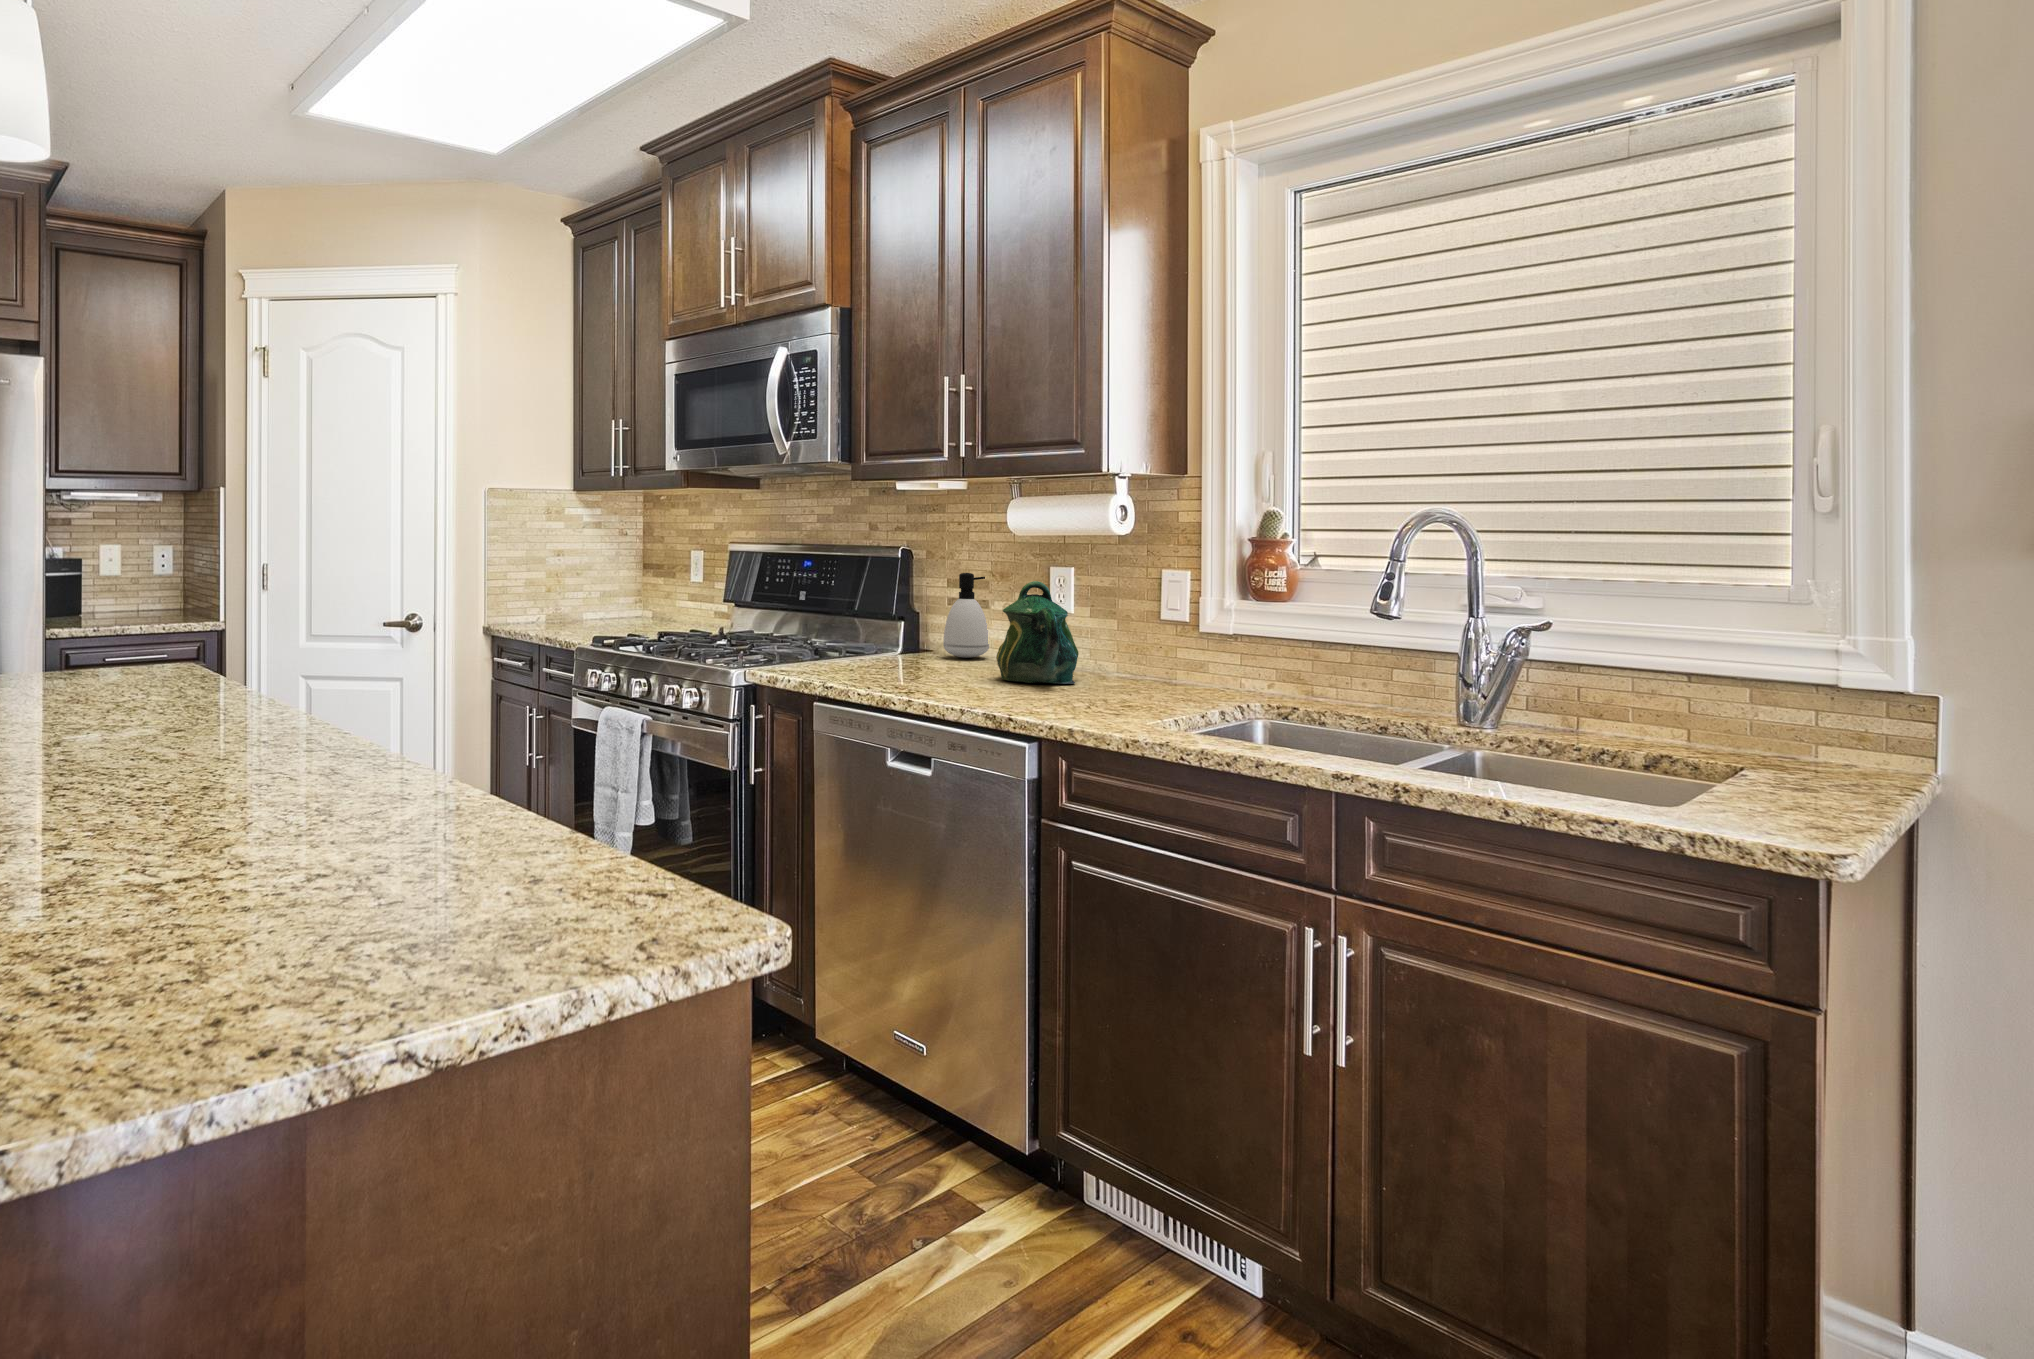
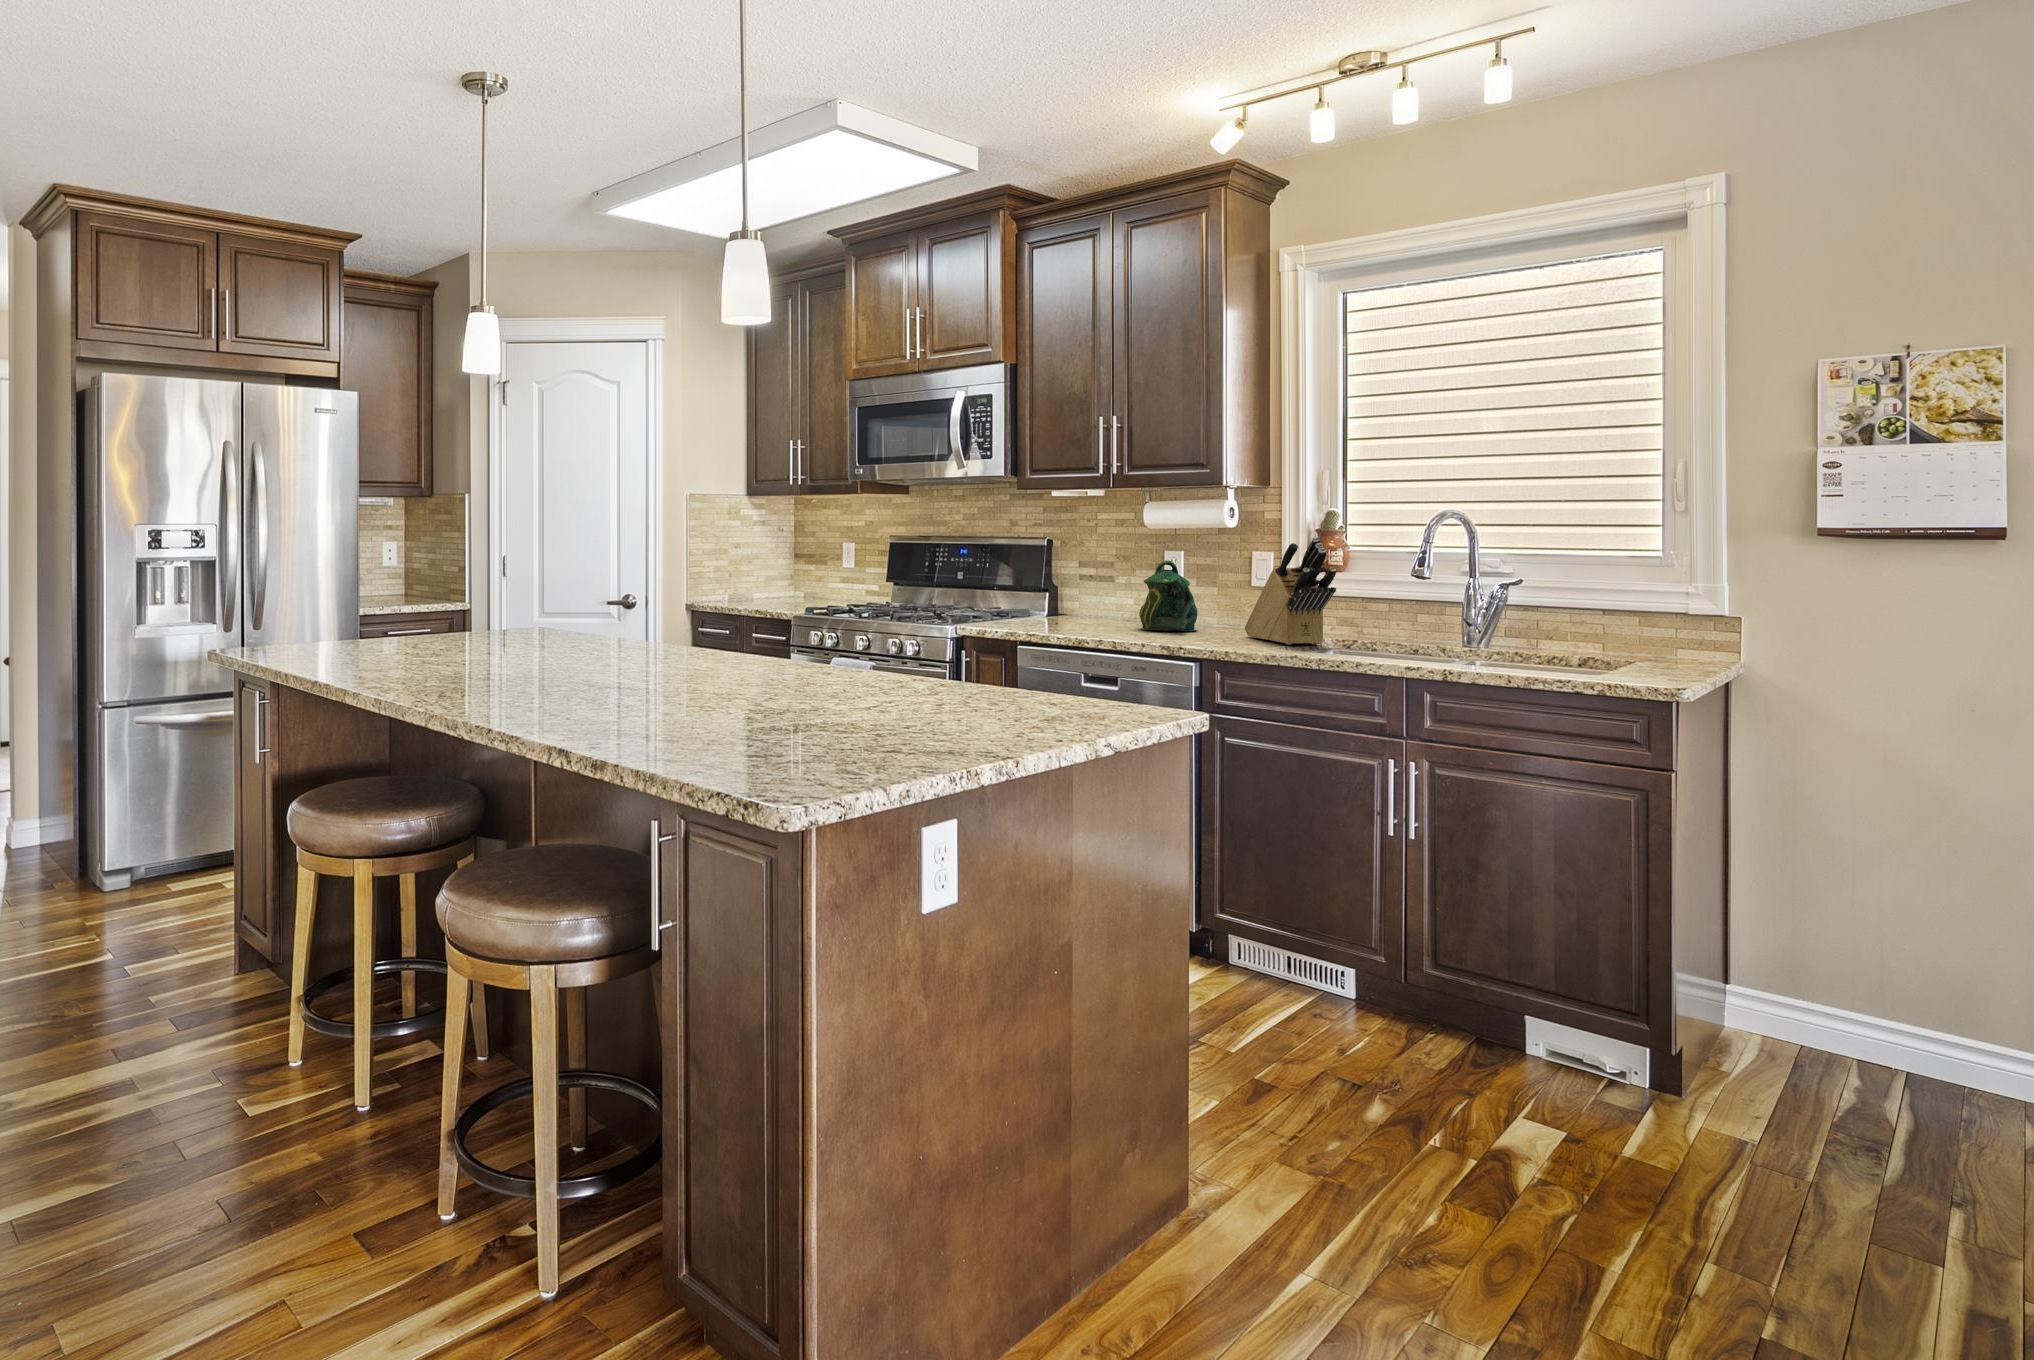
knife block: none [1133,551,1252,715] -> present [1245,537,1336,645]
soap dispenser: present [943,573,989,658] -> none [1082,556,1117,618]

